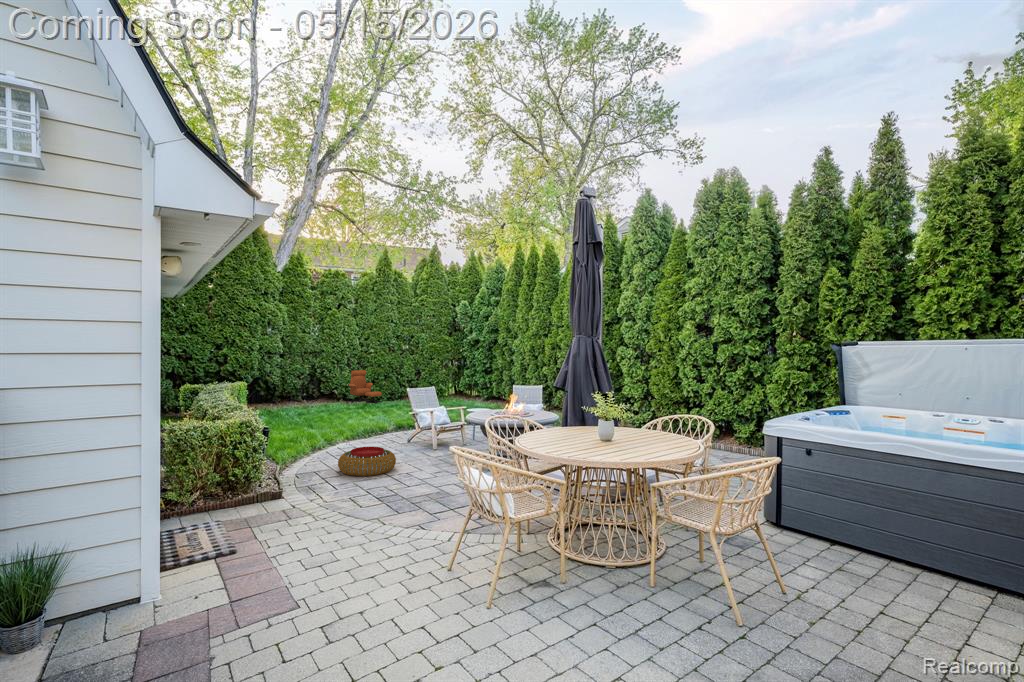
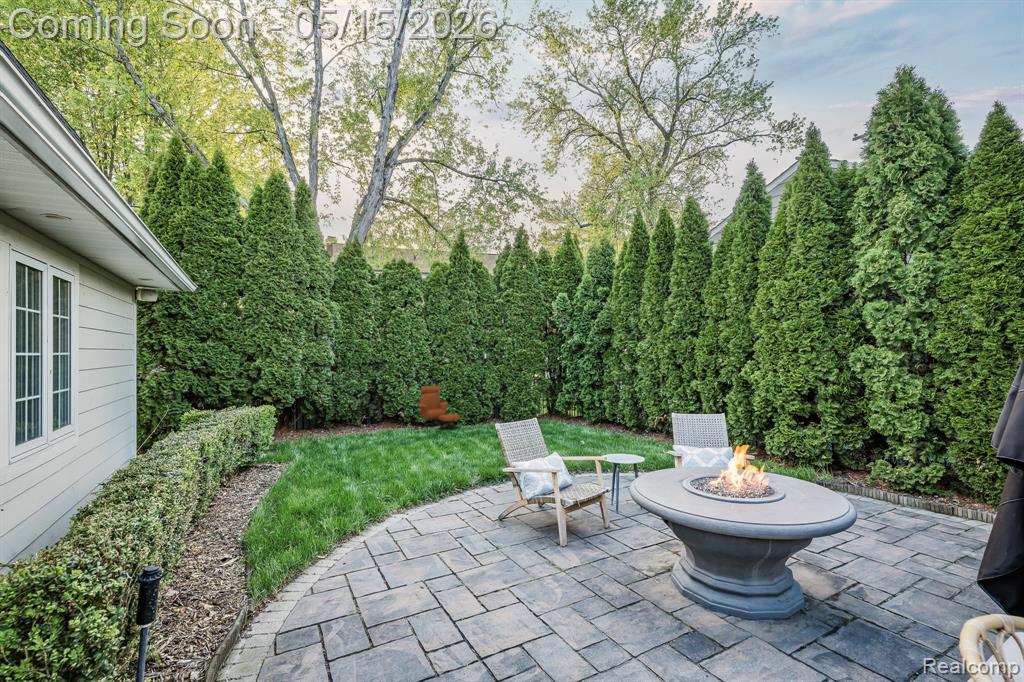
pouf: present [338,447,396,476] -> none [371,556,490,643]

